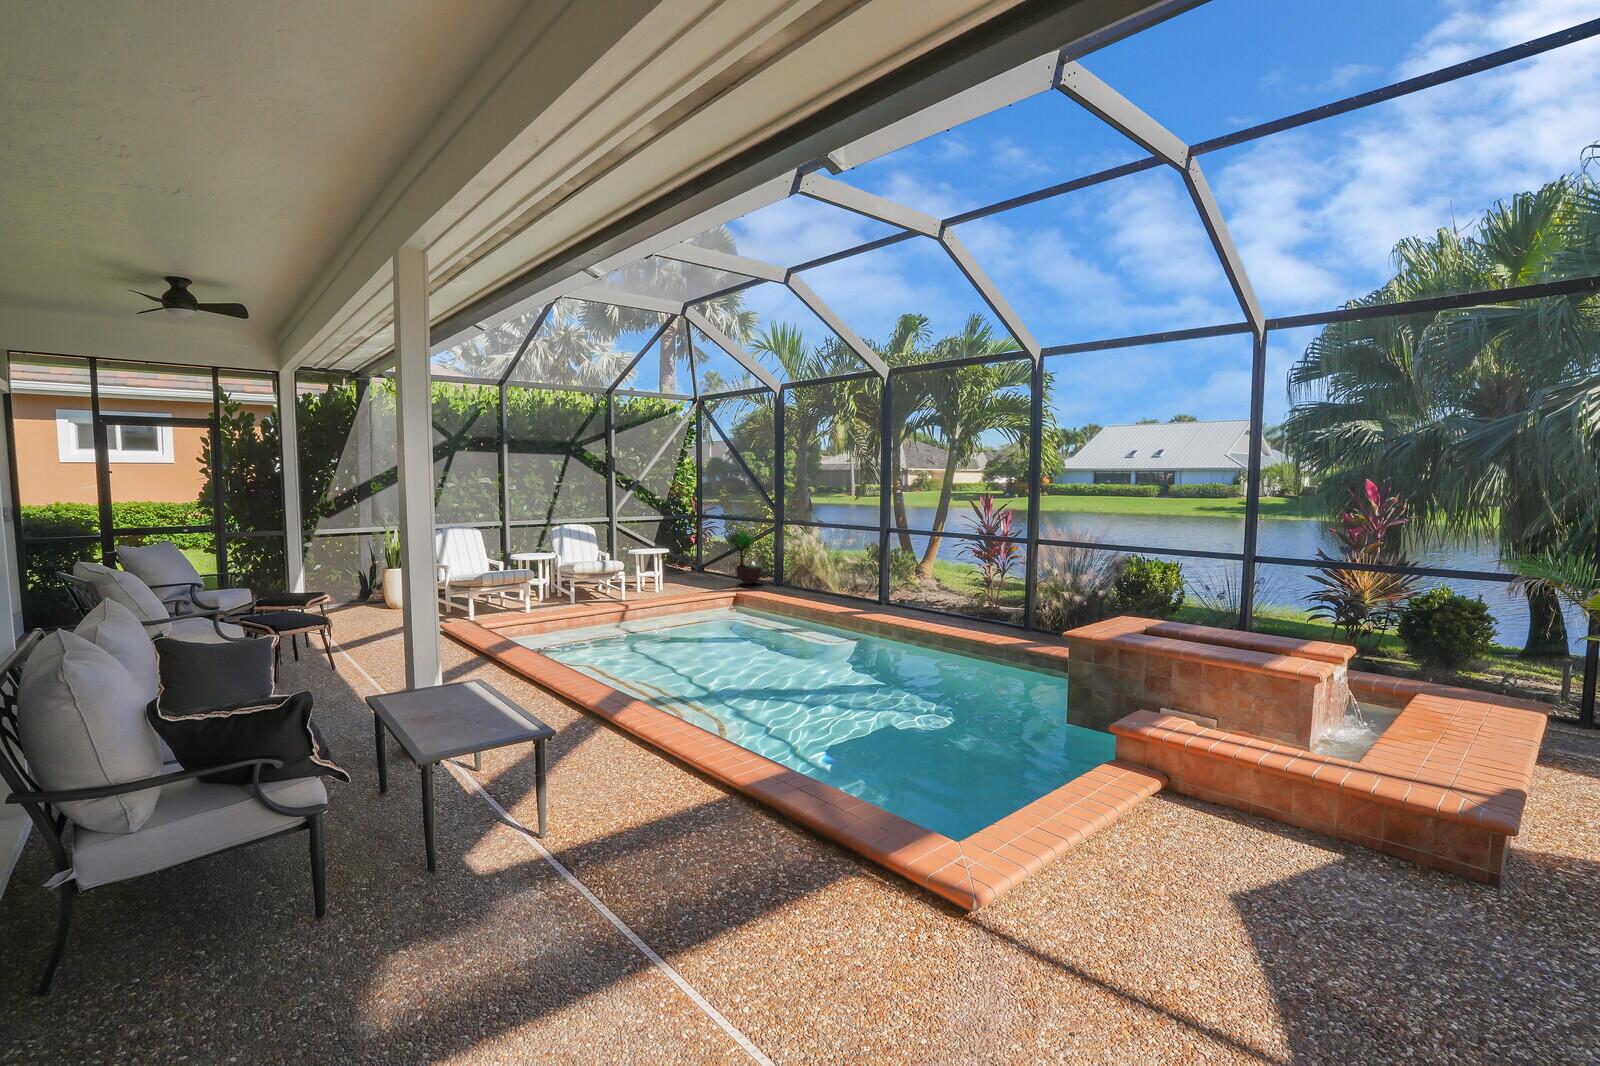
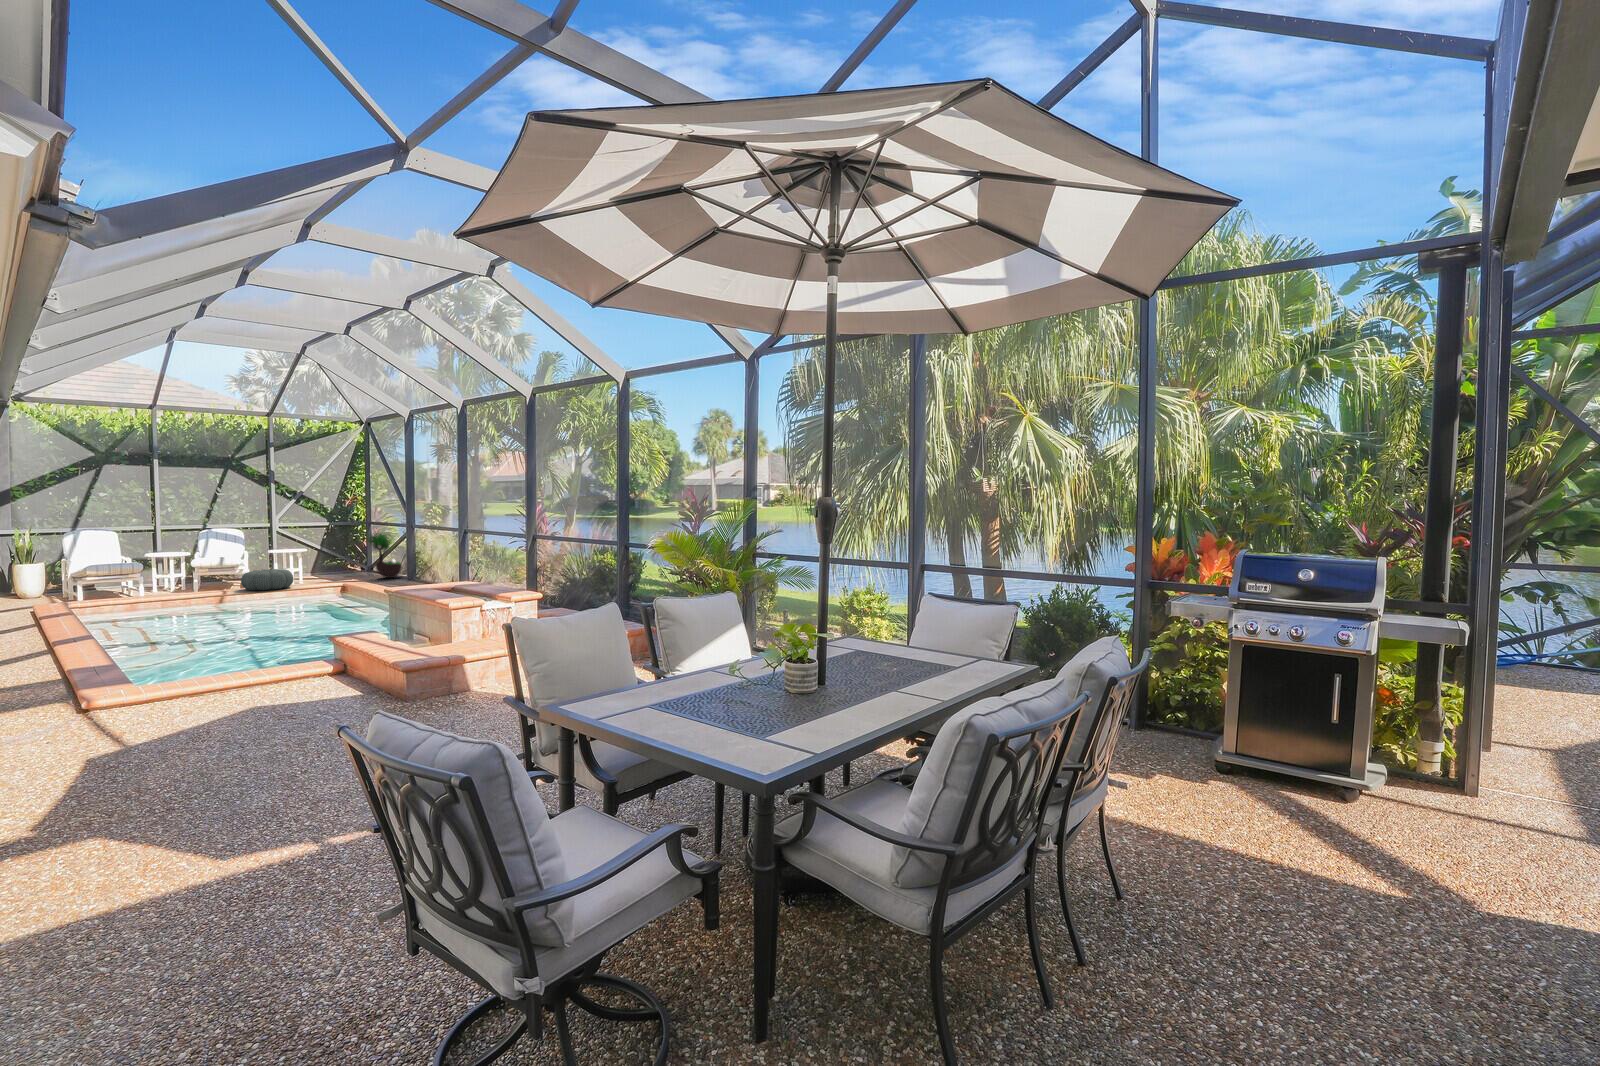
pouf: none [614,574,666,601] -> present [241,569,293,591]

